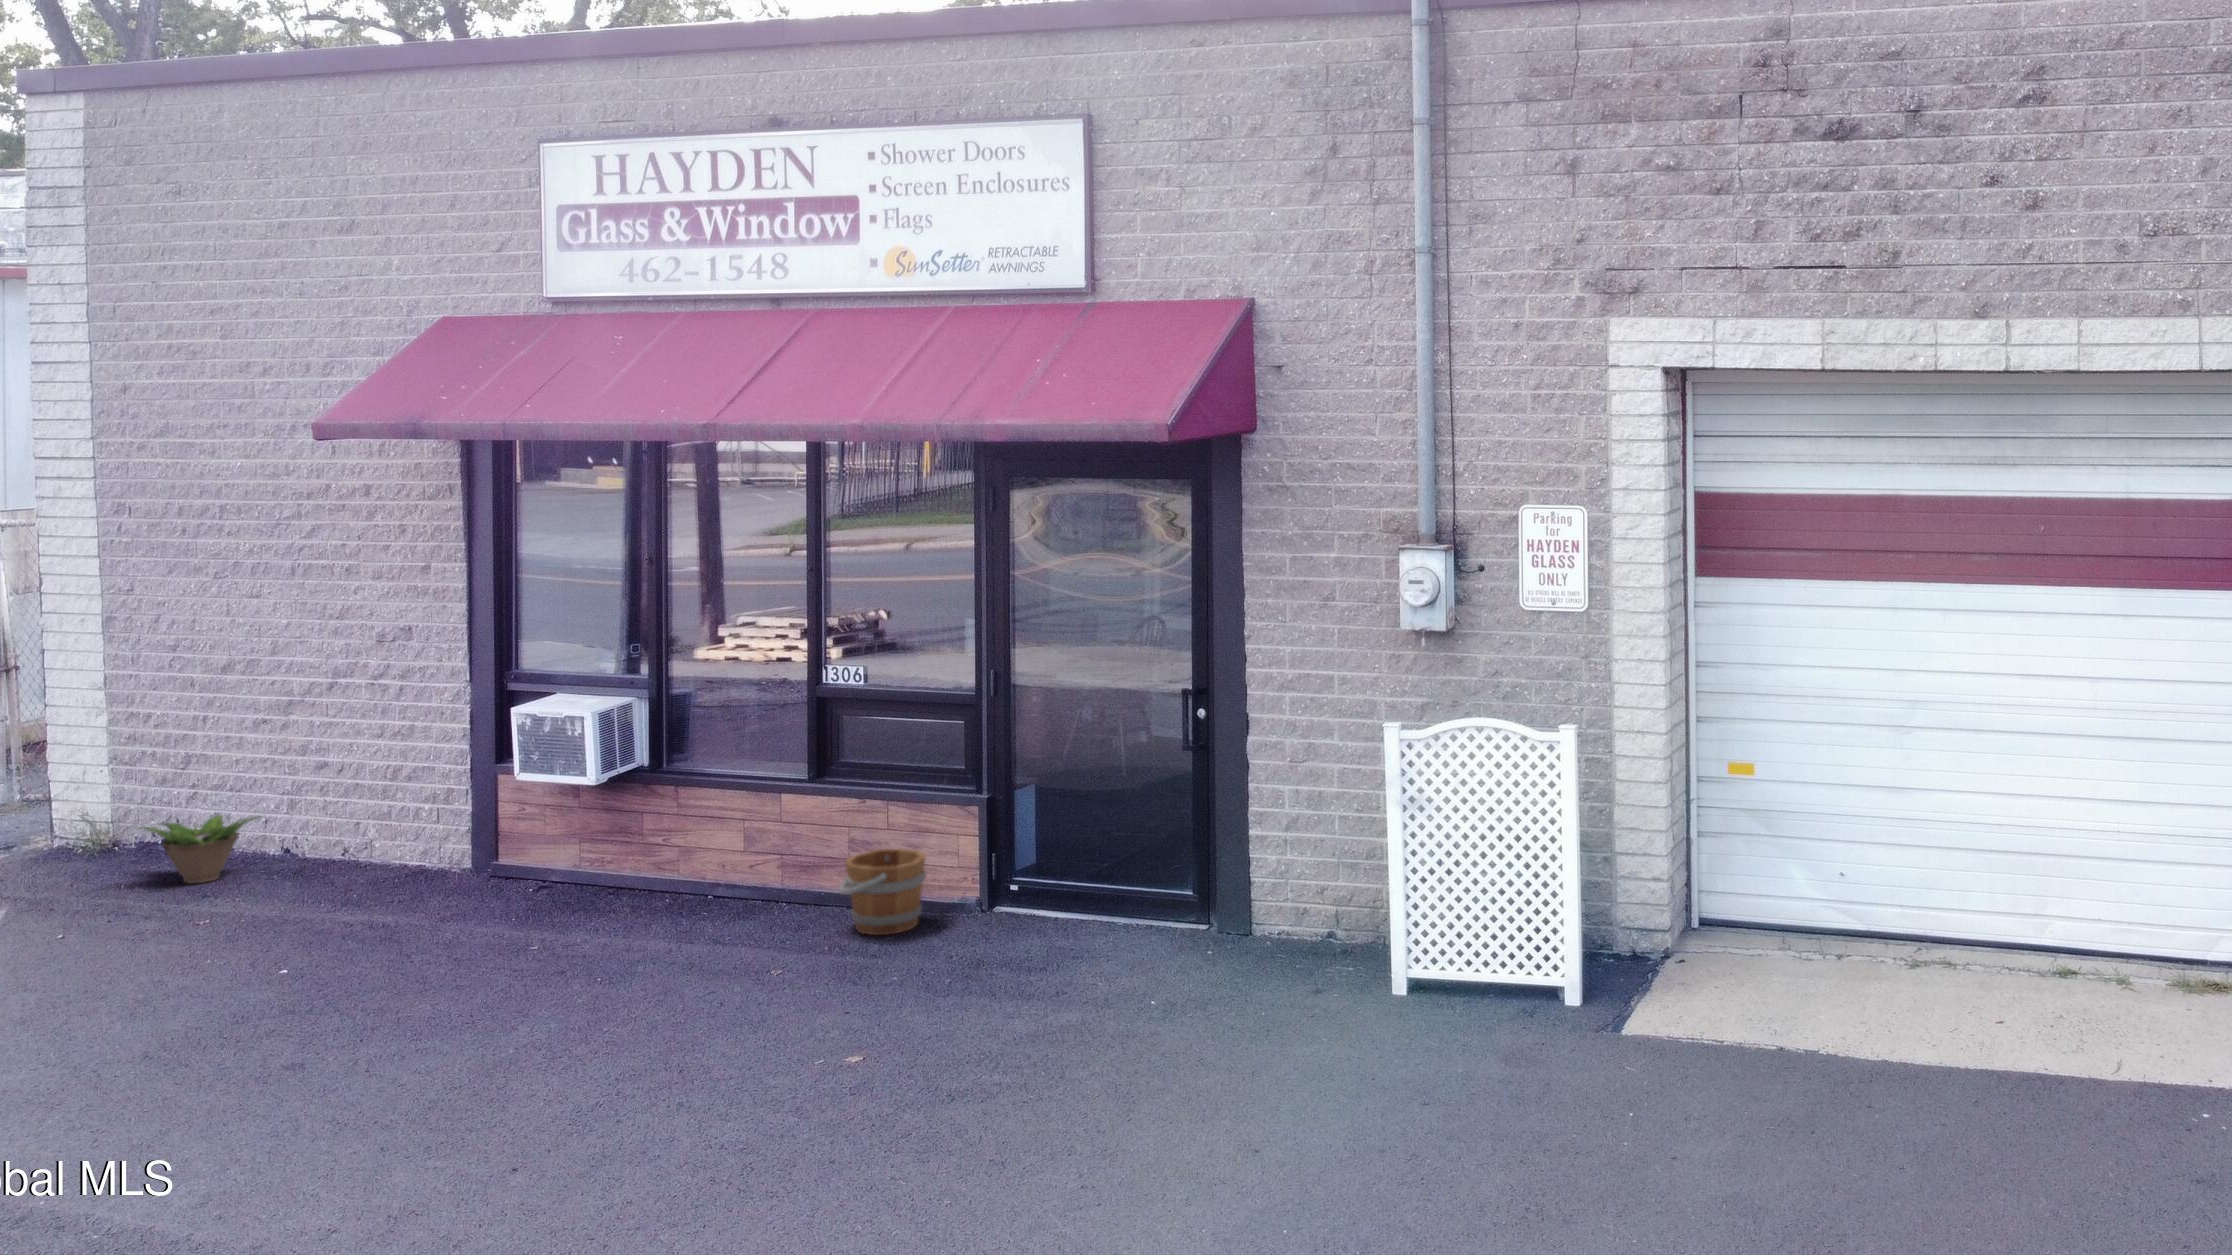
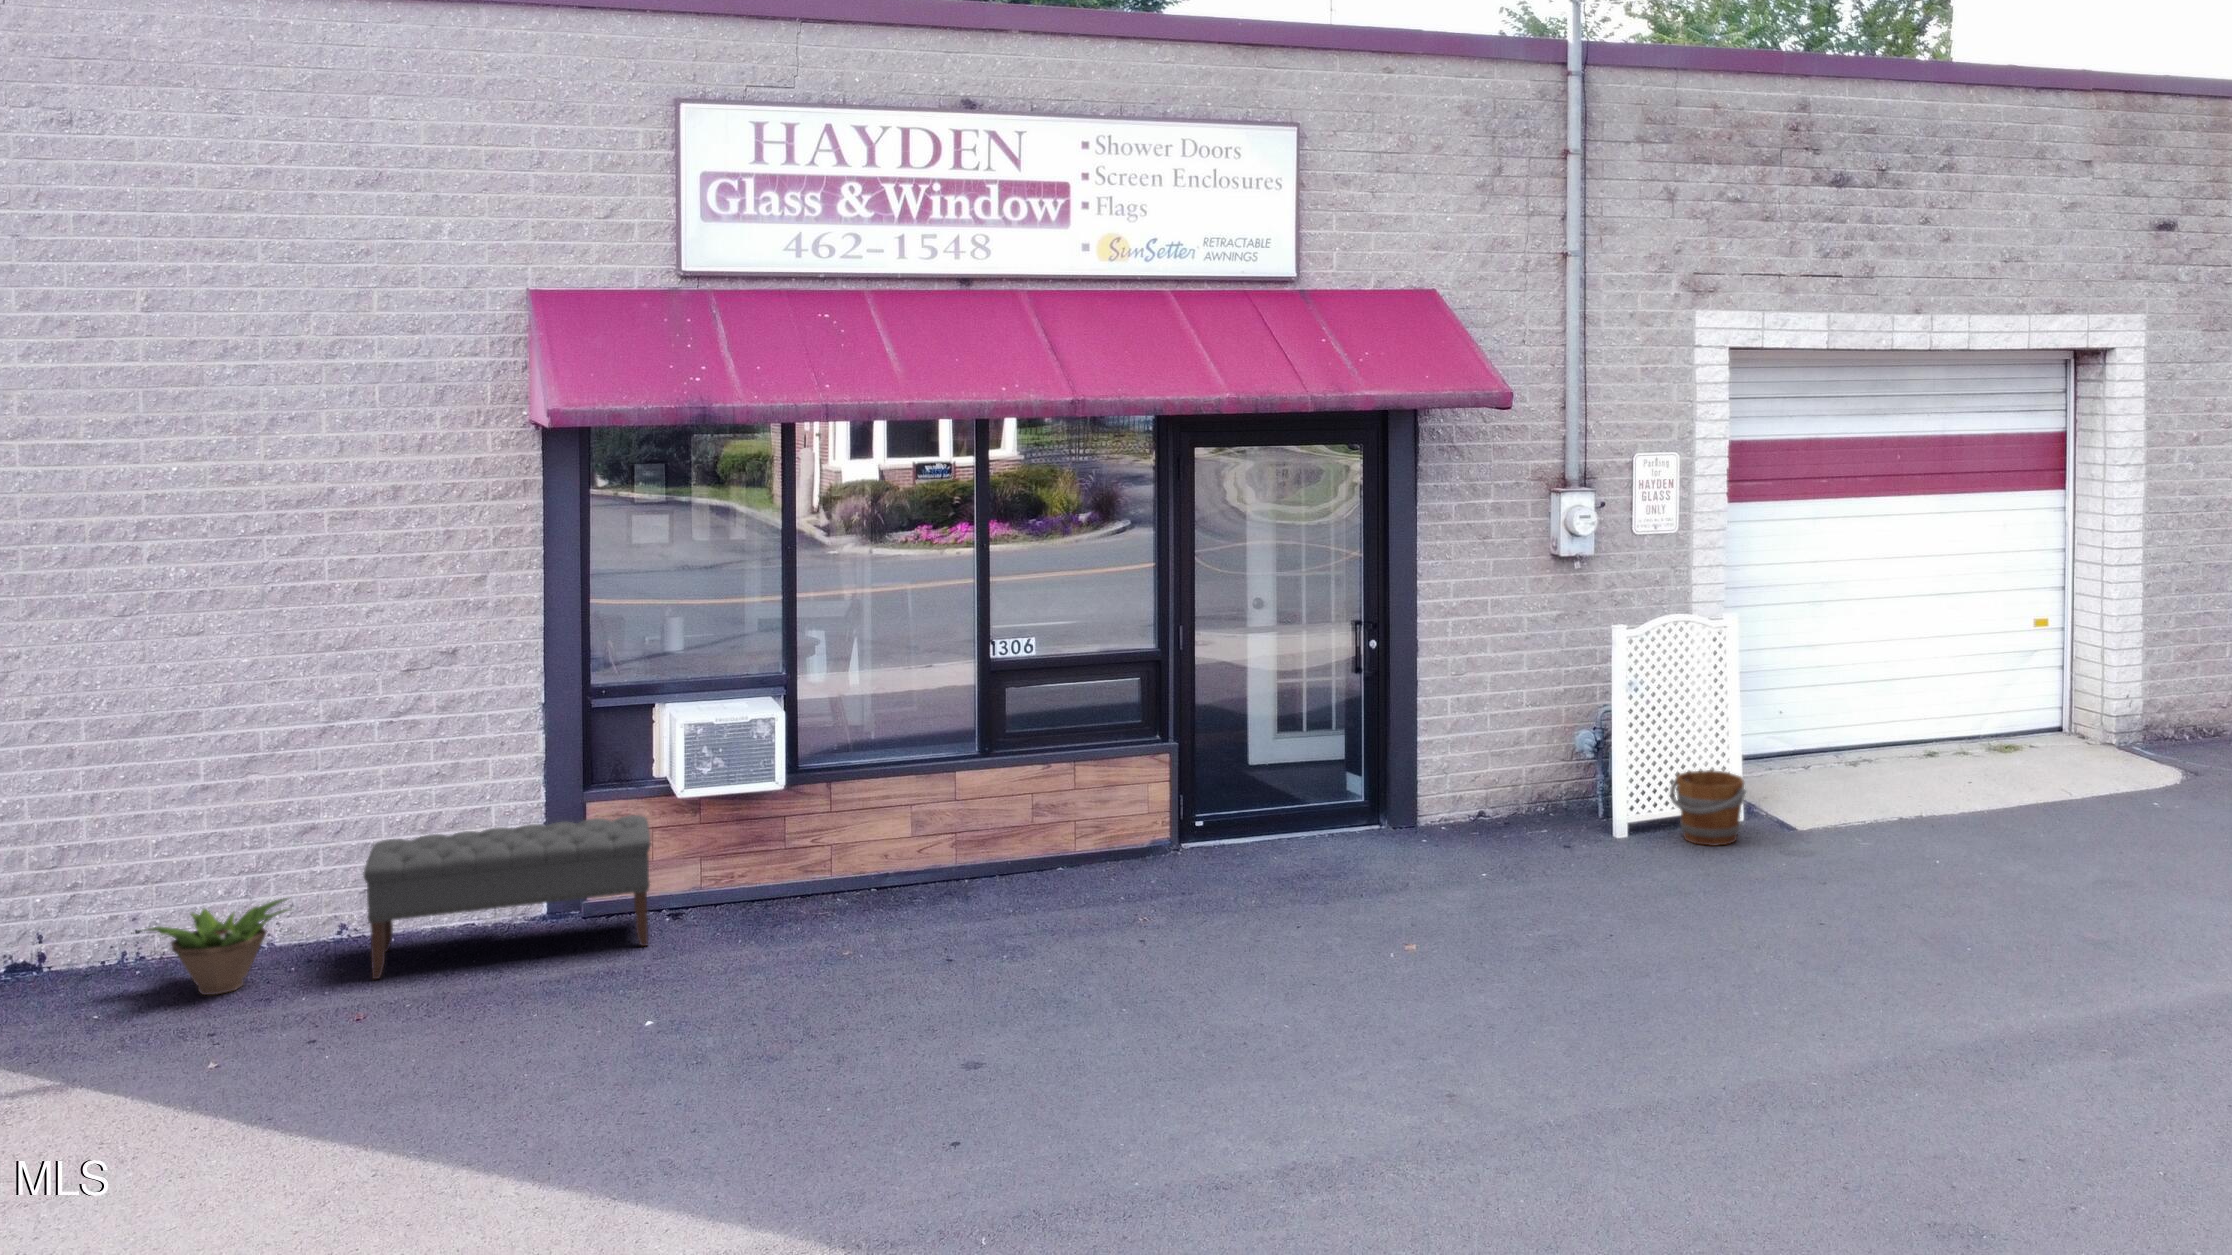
bench: none [260,780,510,906] -> present [363,815,651,979]
bucket: present [839,849,926,935] -> present [1670,770,1746,846]

